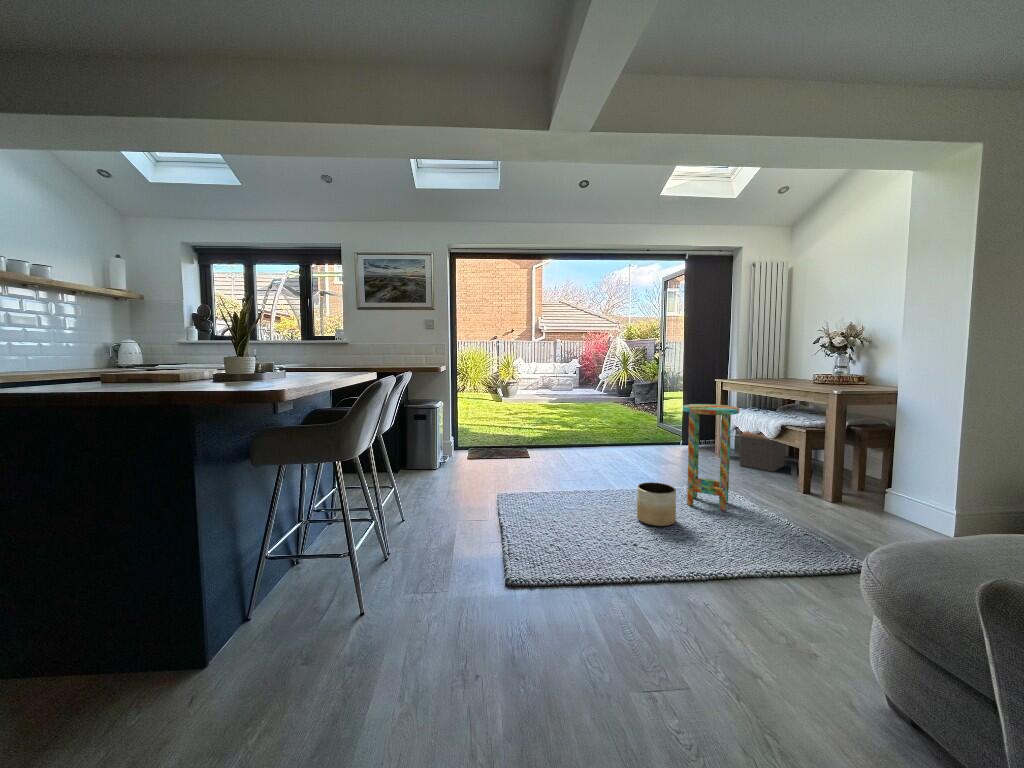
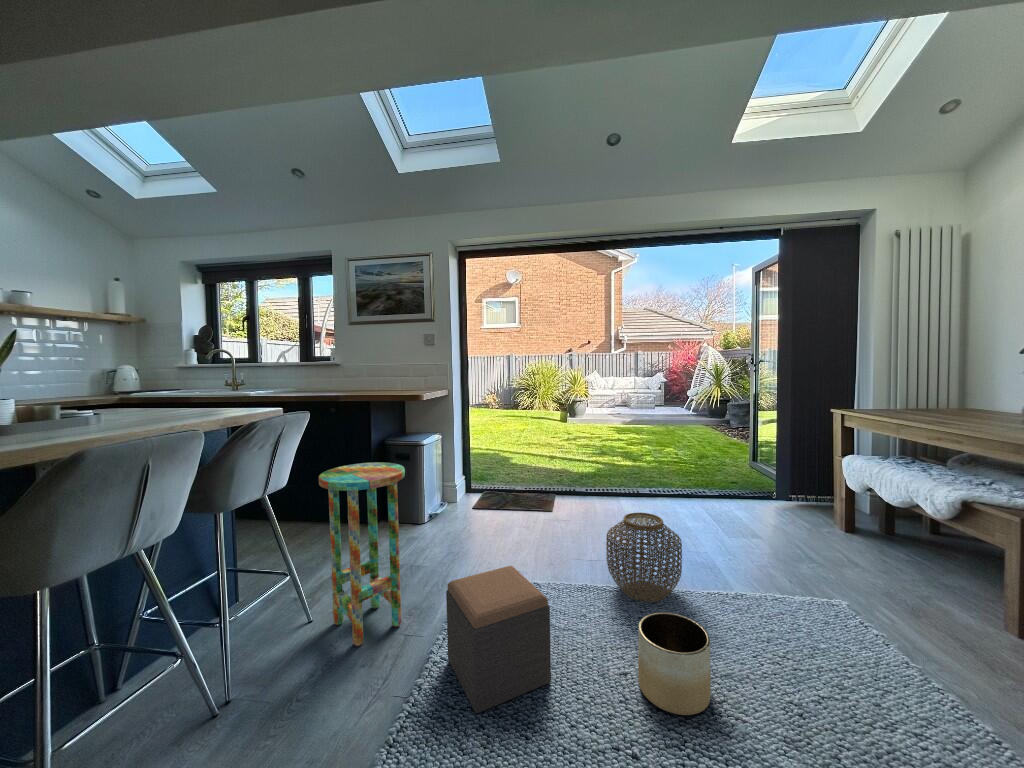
side table: present [683,404,739,511] -> present [319,462,405,646]
footstool: present [739,430,785,472] -> present [446,566,551,713]
woven basket: none [597,440,644,493] -> present [606,513,682,602]

